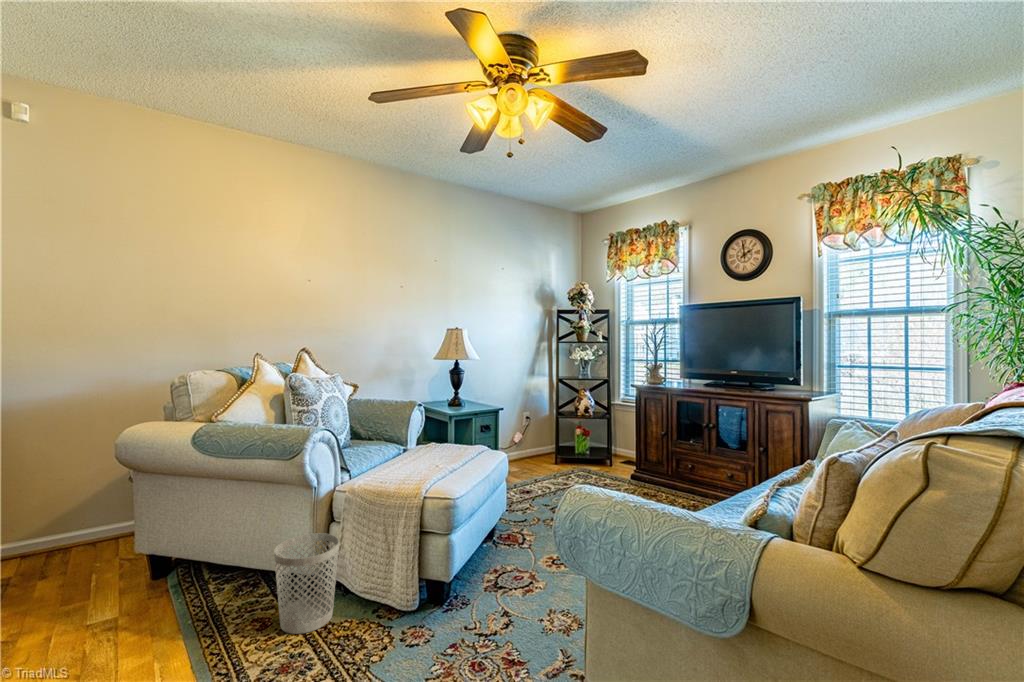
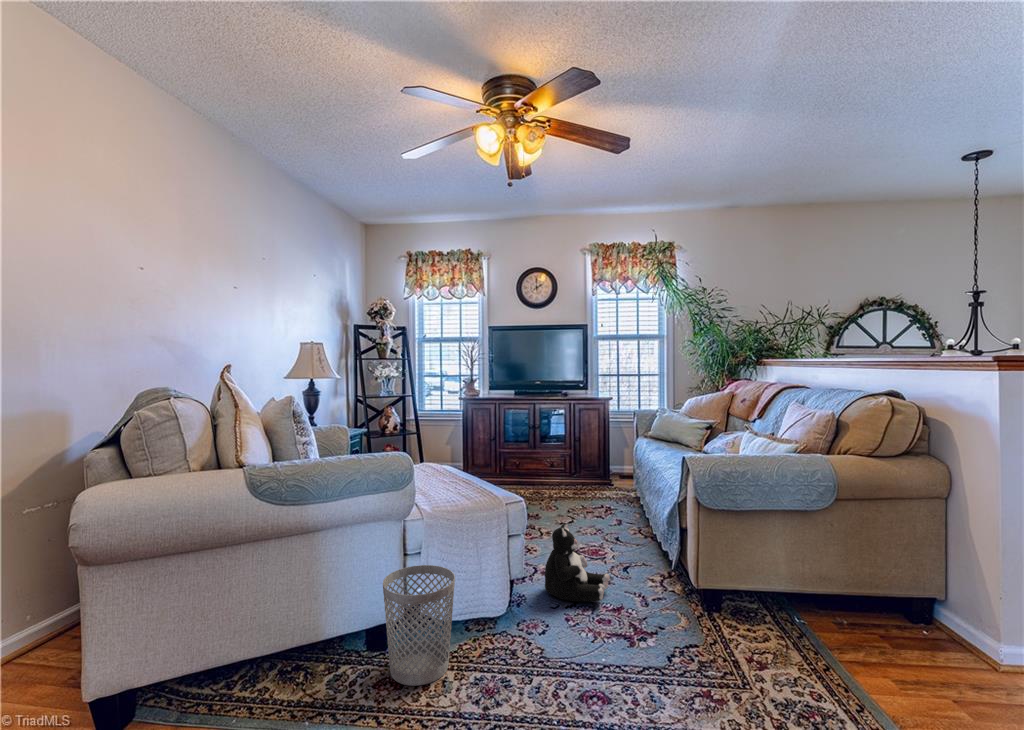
plush toy: none [470,544,540,646] -> present [545,524,610,602]

